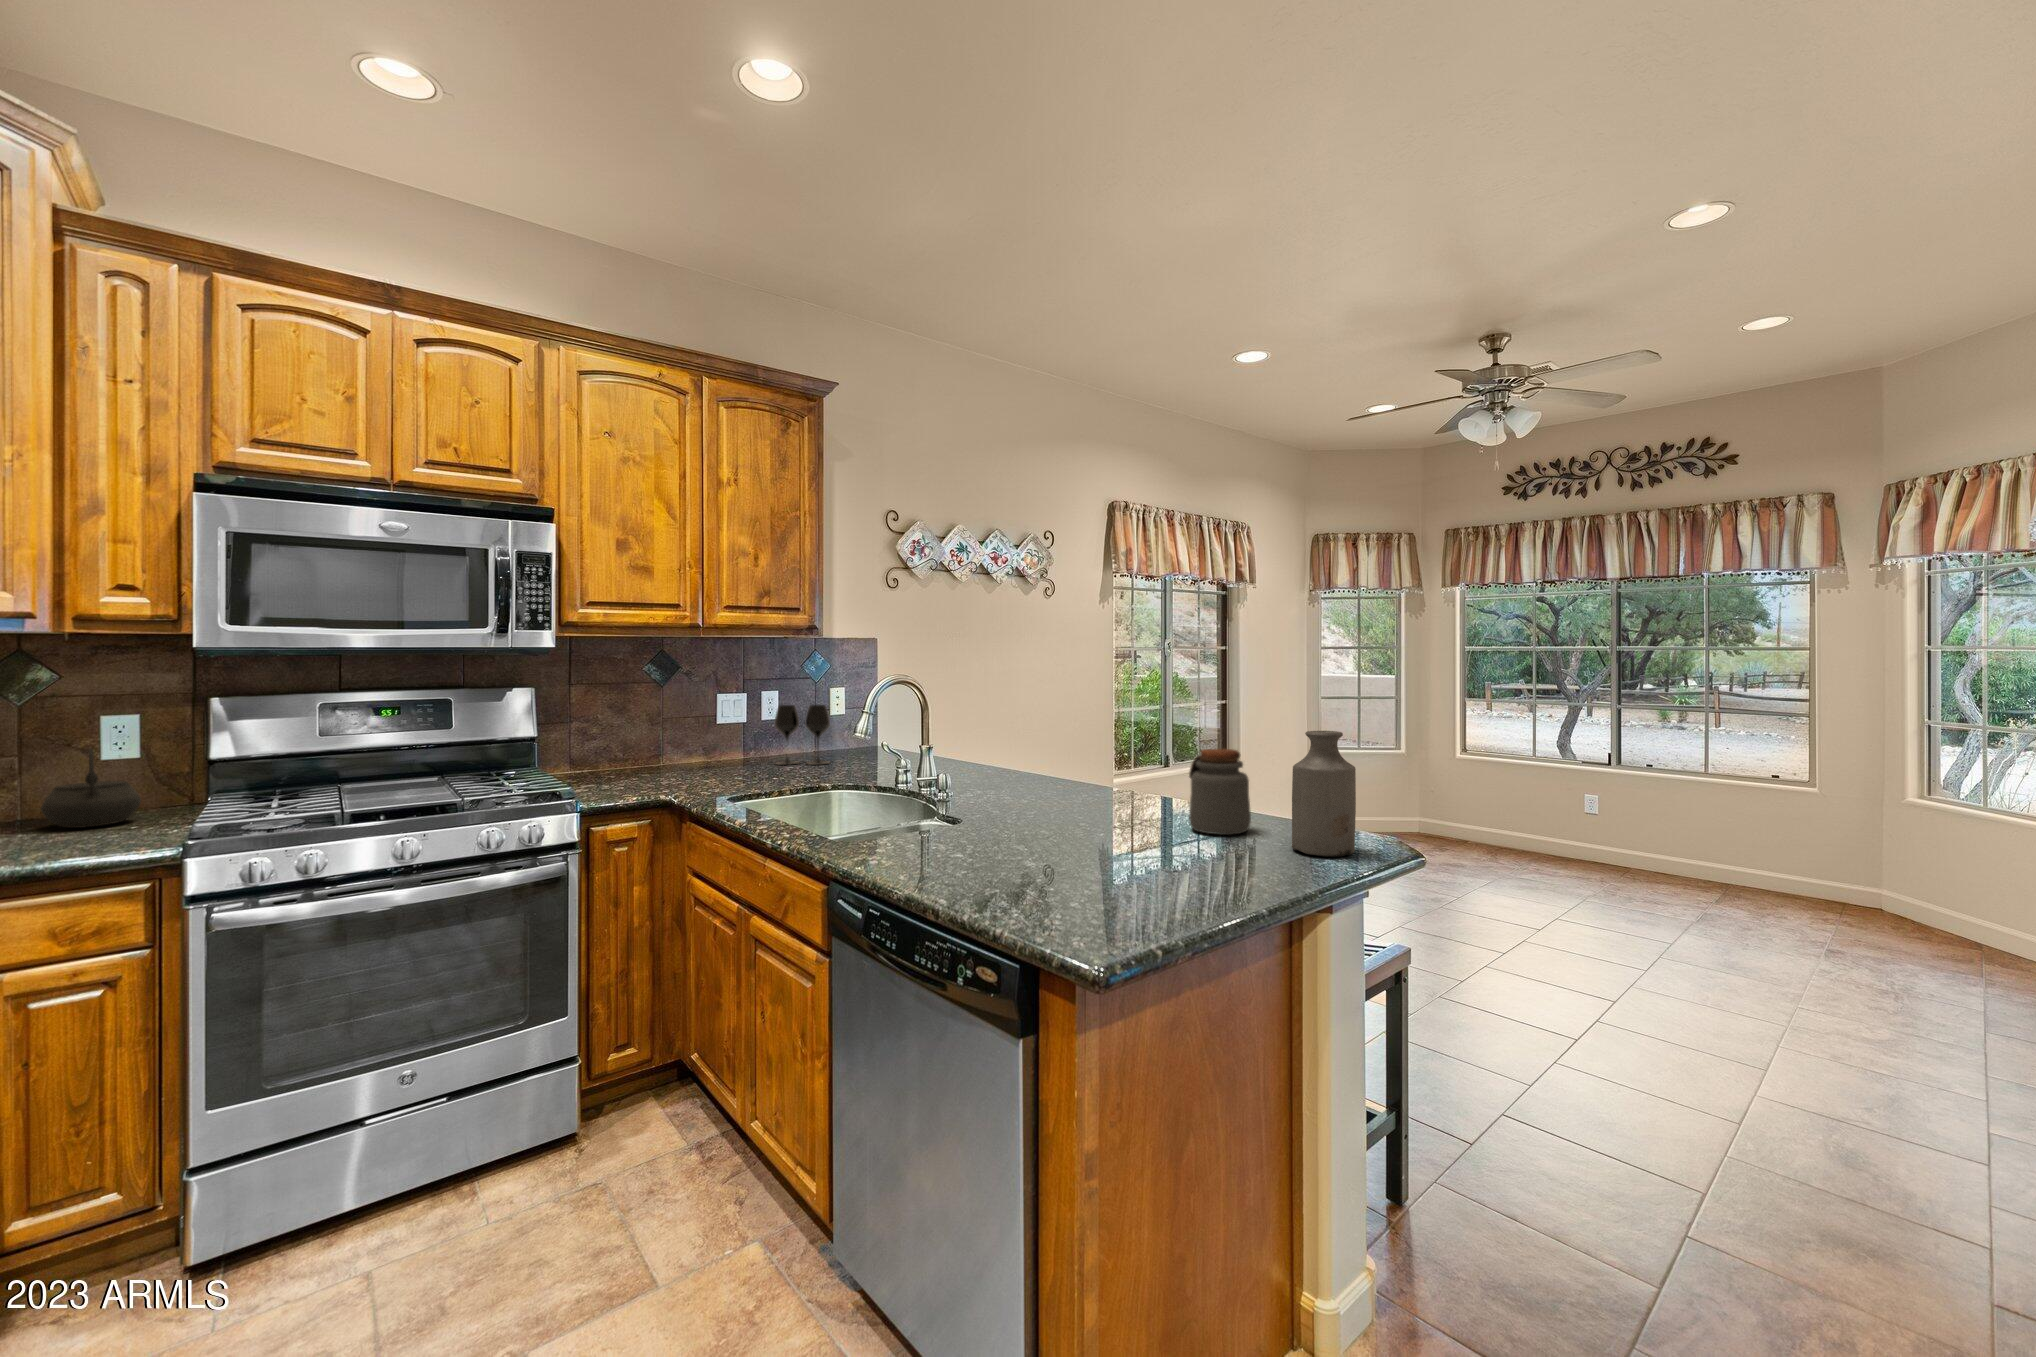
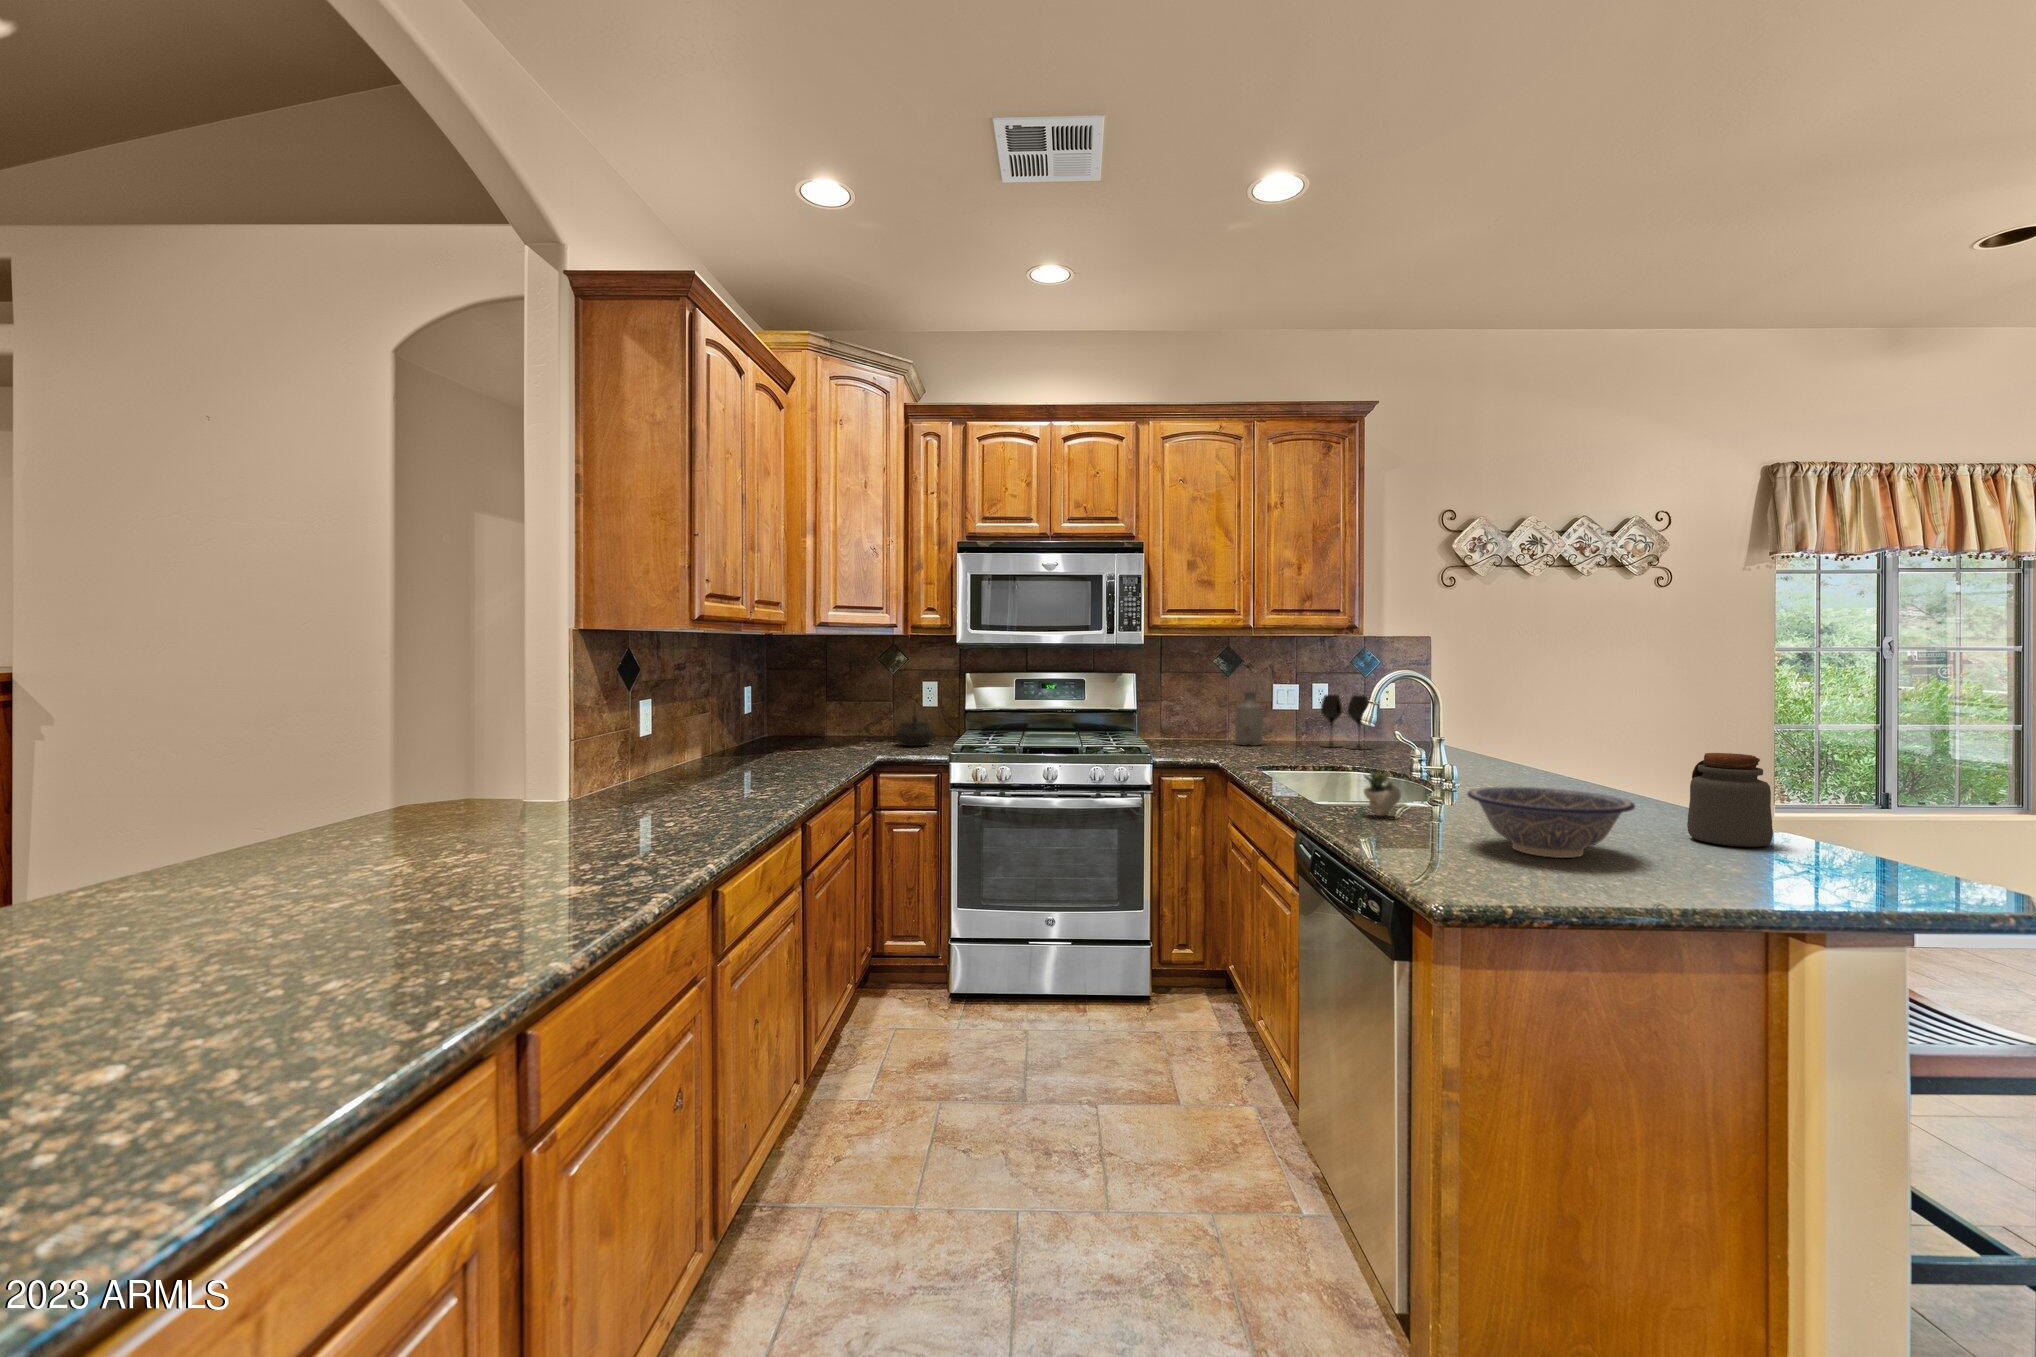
bottle: present [1292,731,1356,857] -> present [1235,691,1263,746]
succulent plant: none [904,790,970,850] -> present [1364,767,1401,816]
decorative bowl: none [1039,799,1193,876] -> present [1467,787,1635,858]

